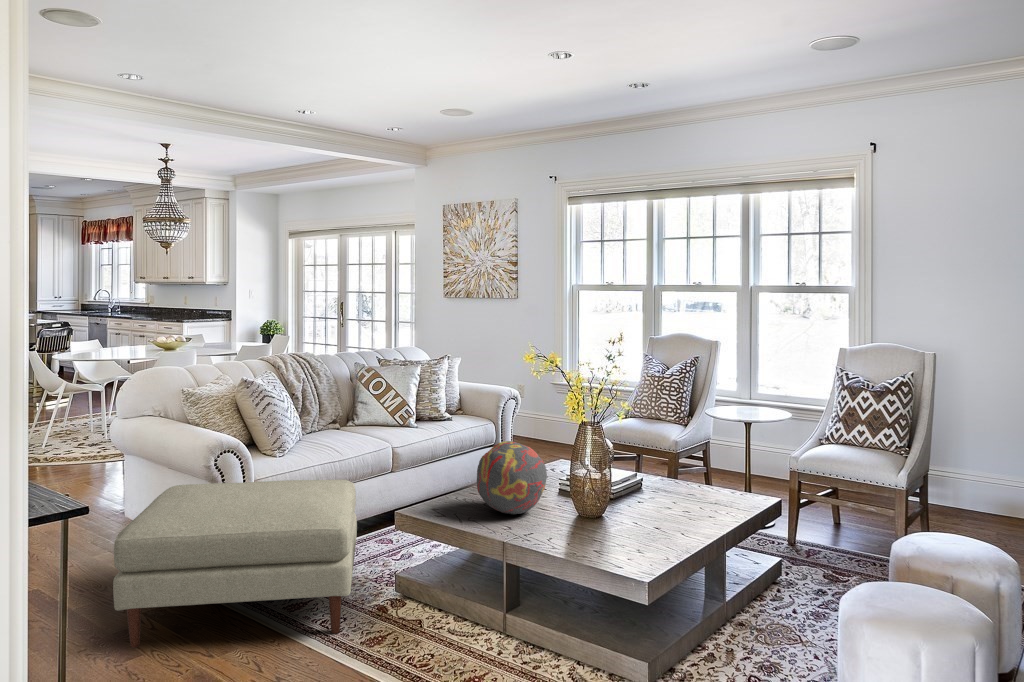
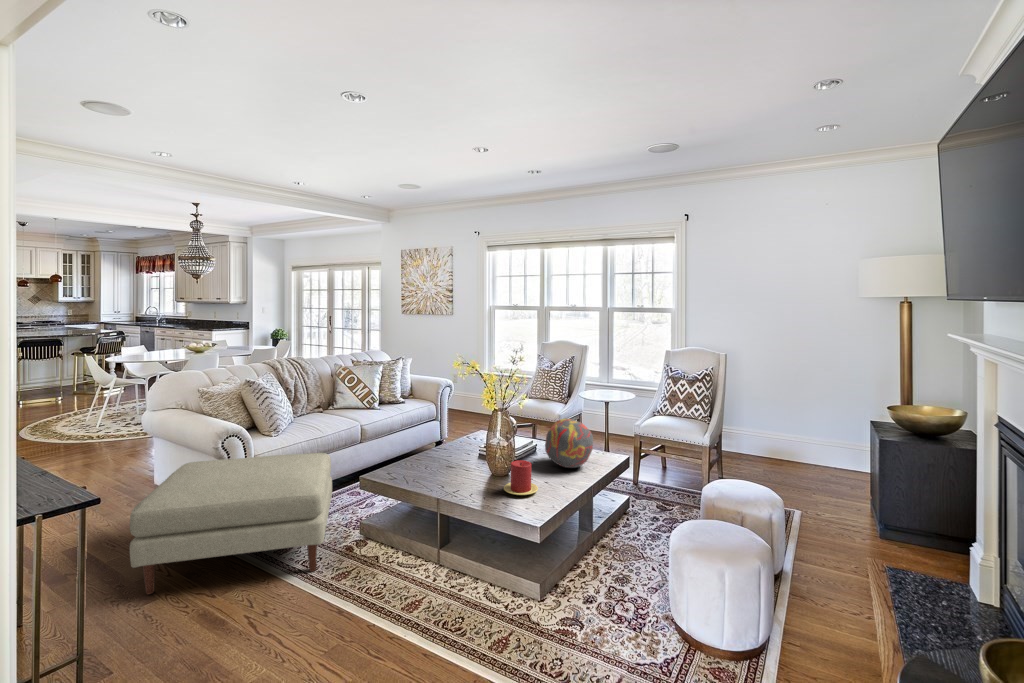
decorative orb: present [477,441,547,514] -> present [545,418,593,468]
candle: none [595,493,644,541] -> present [504,460,538,495]

